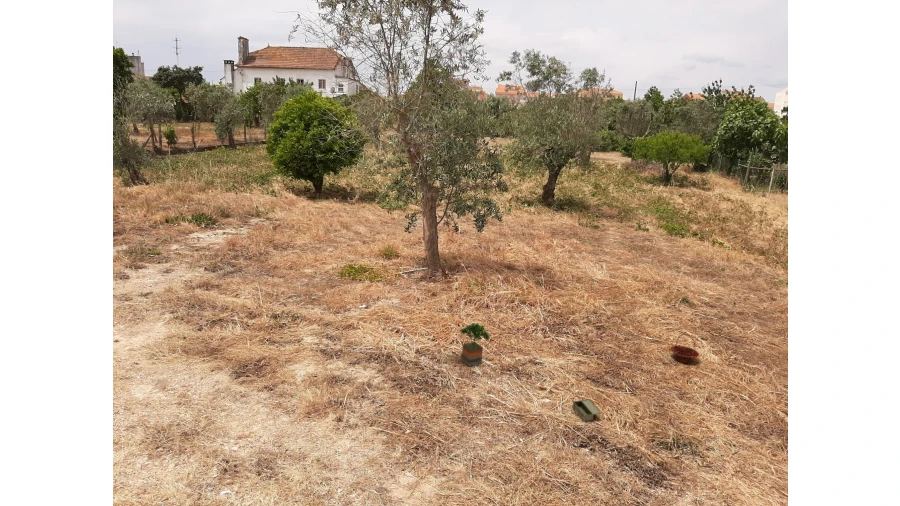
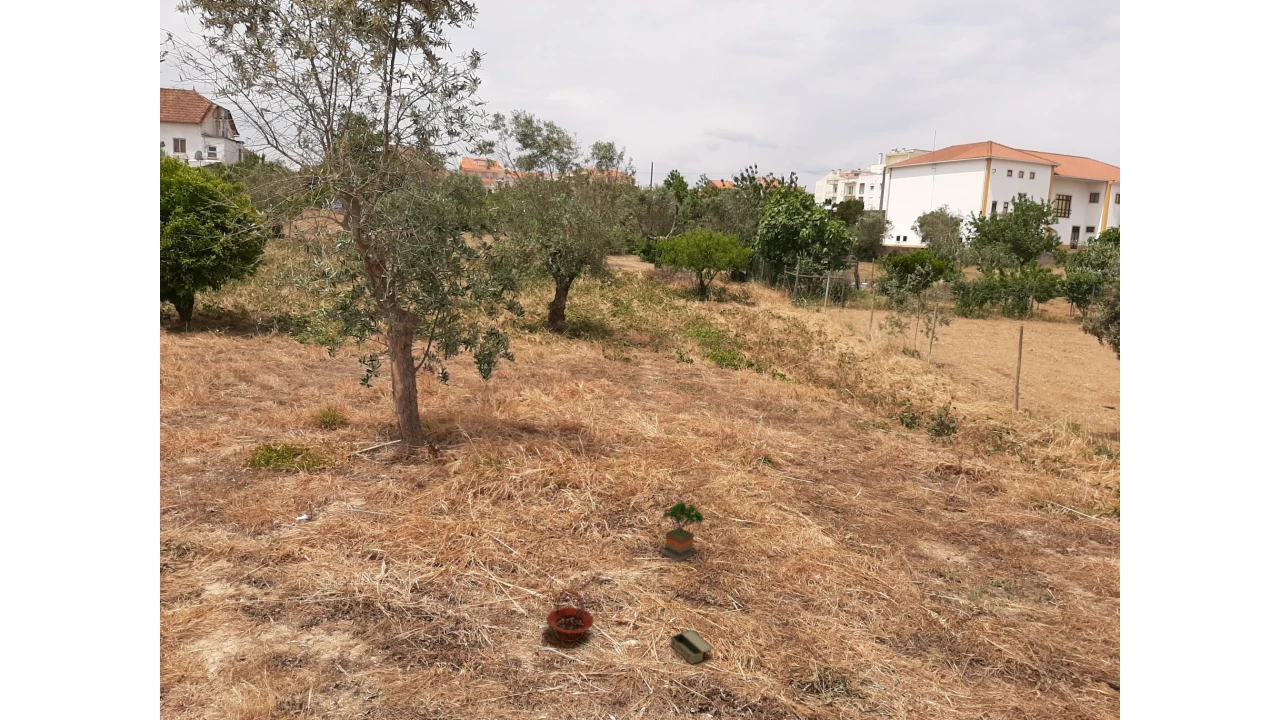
potted tree: present [460,323,490,367] -> present [663,502,704,561]
basket: present [670,334,699,363] -> present [546,589,594,642]

